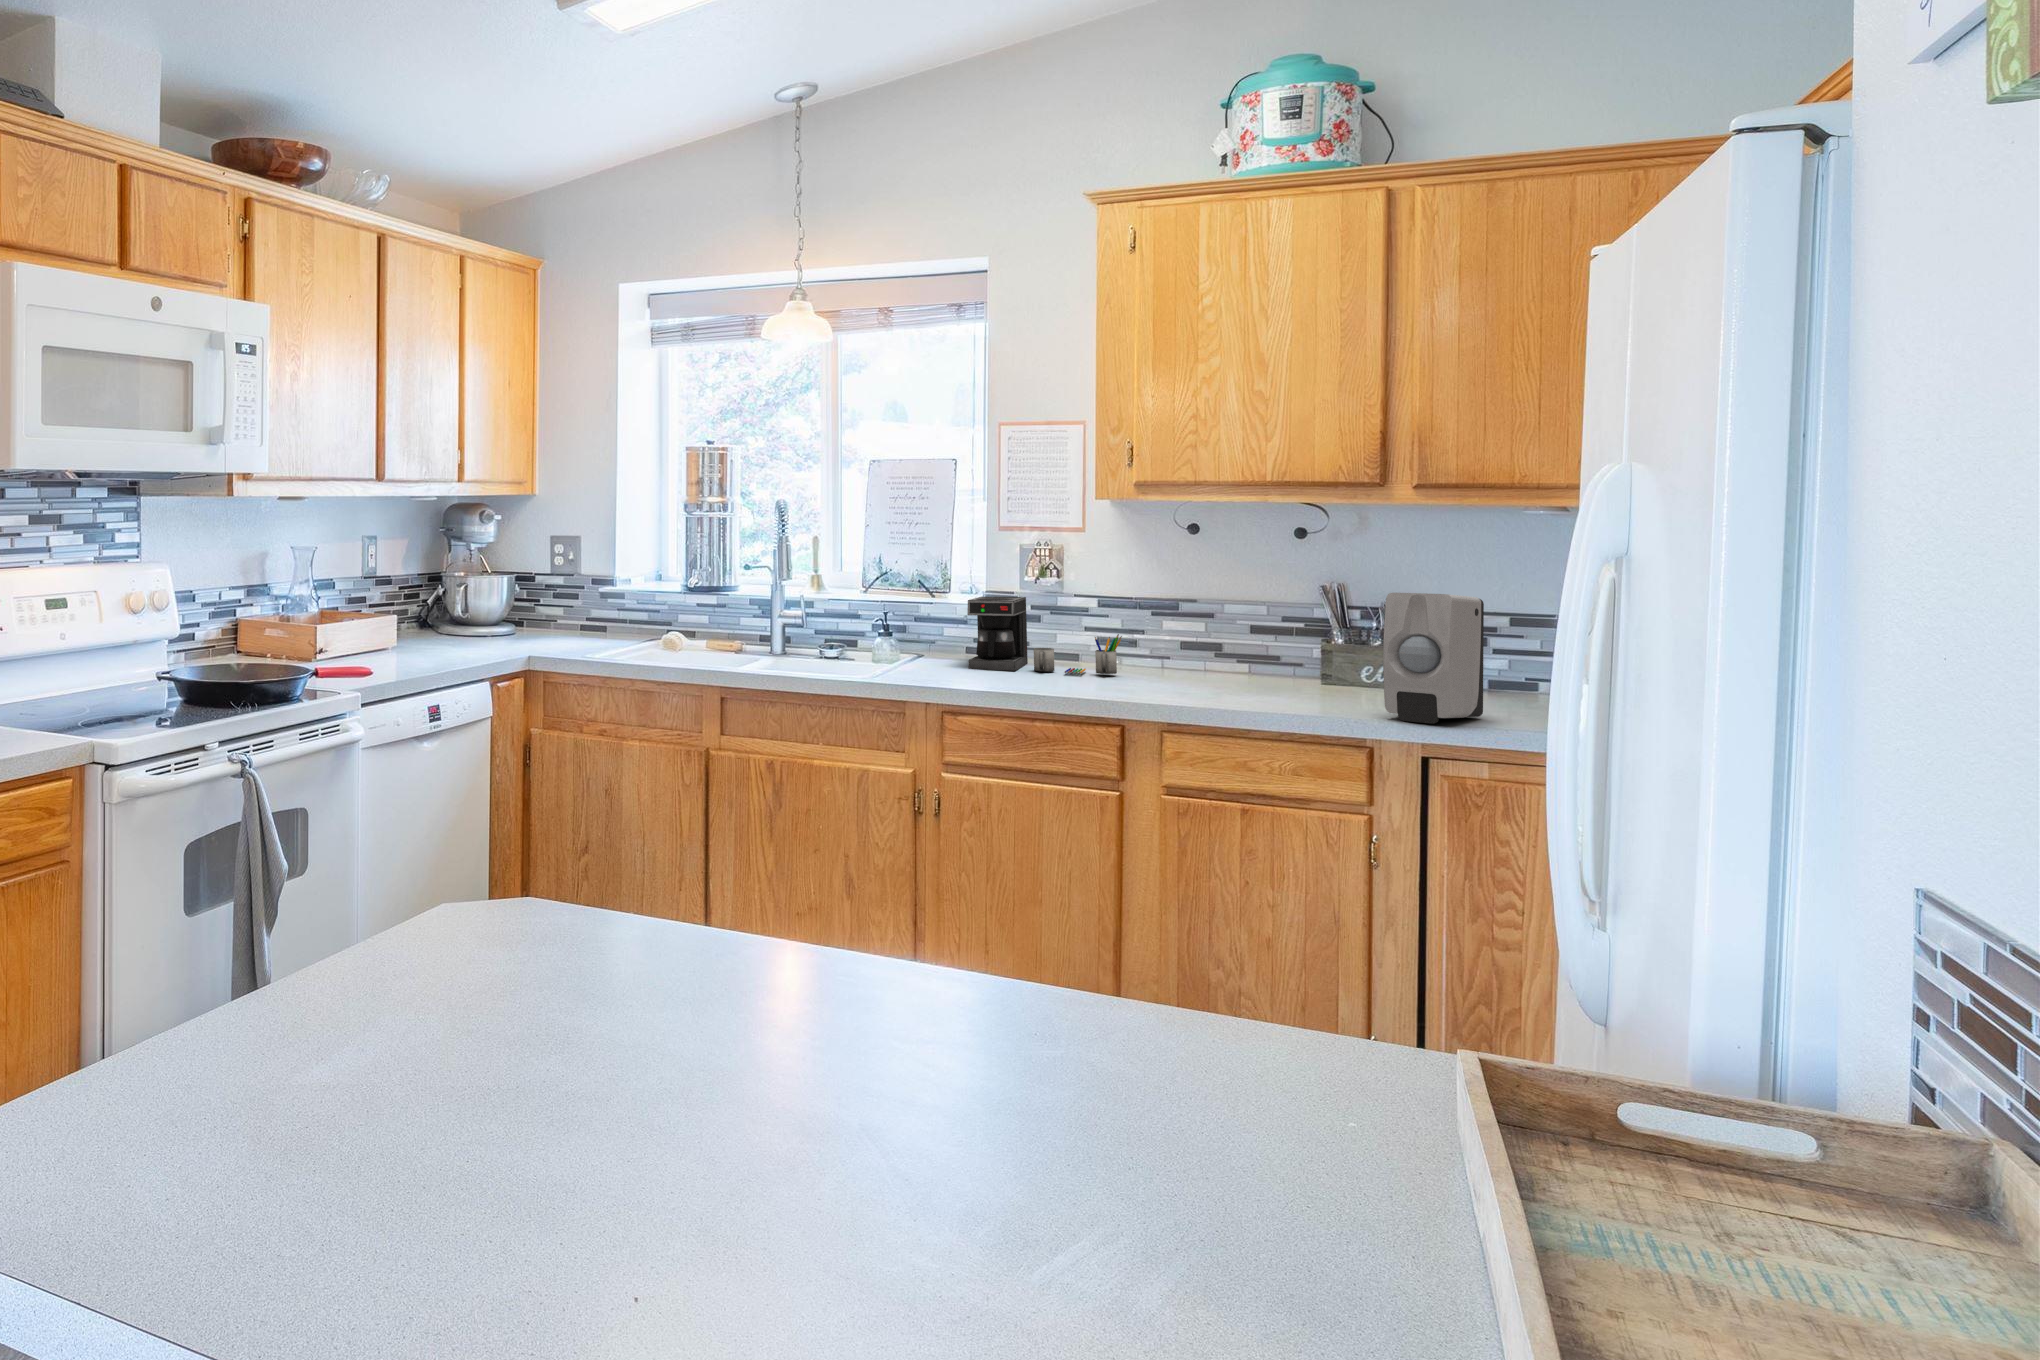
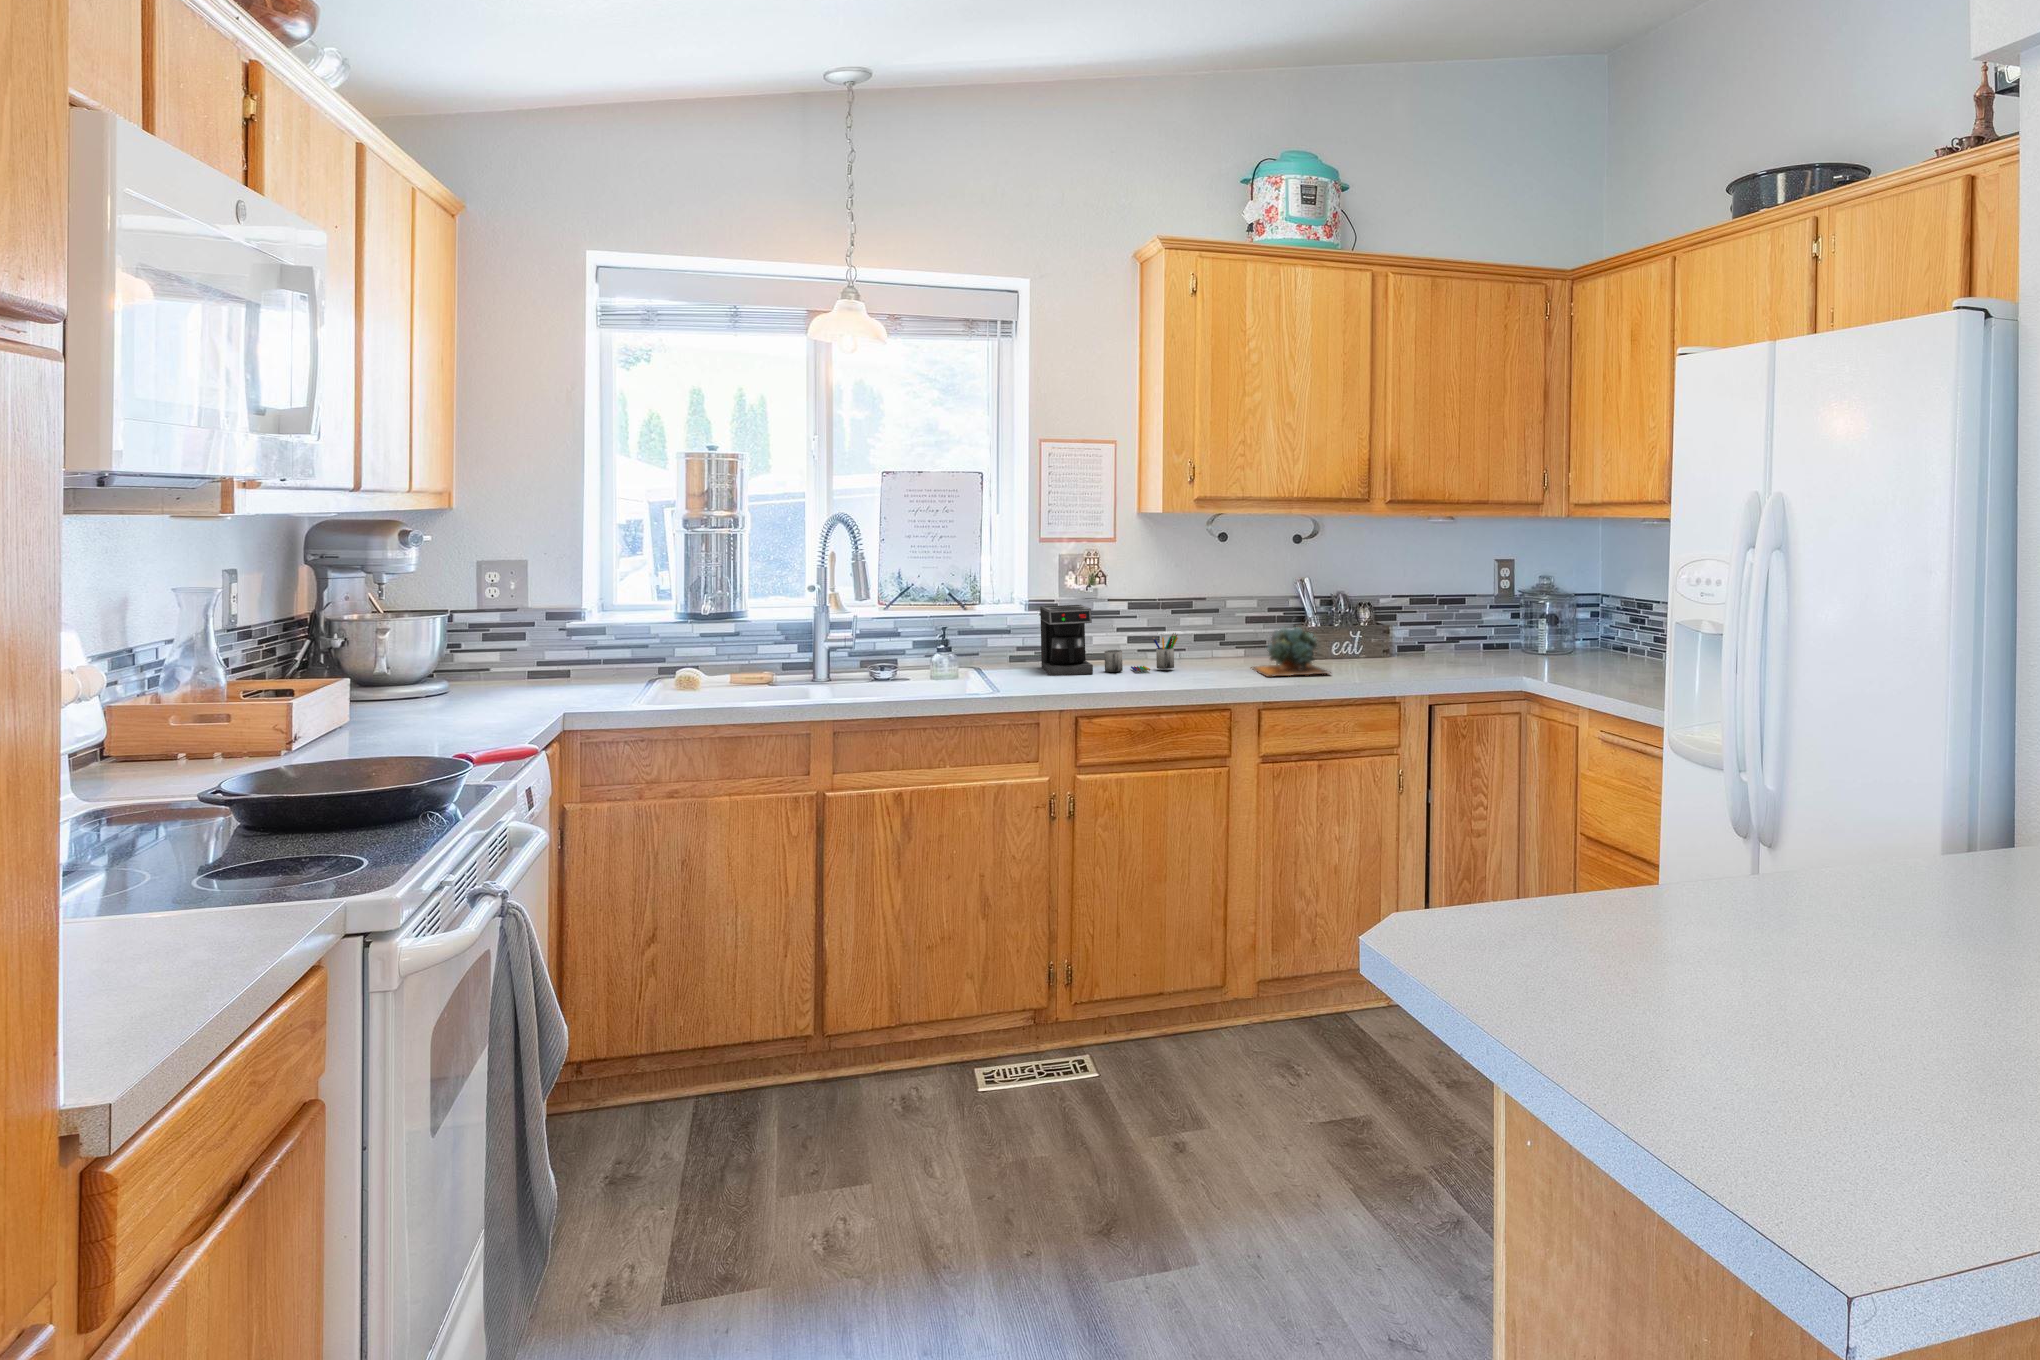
soap dispenser: present [1383,593,1484,724] -> none [1403,586,1448,682]
succulent plant: none [1206,636,1308,699] -> present [1251,627,1328,677]

